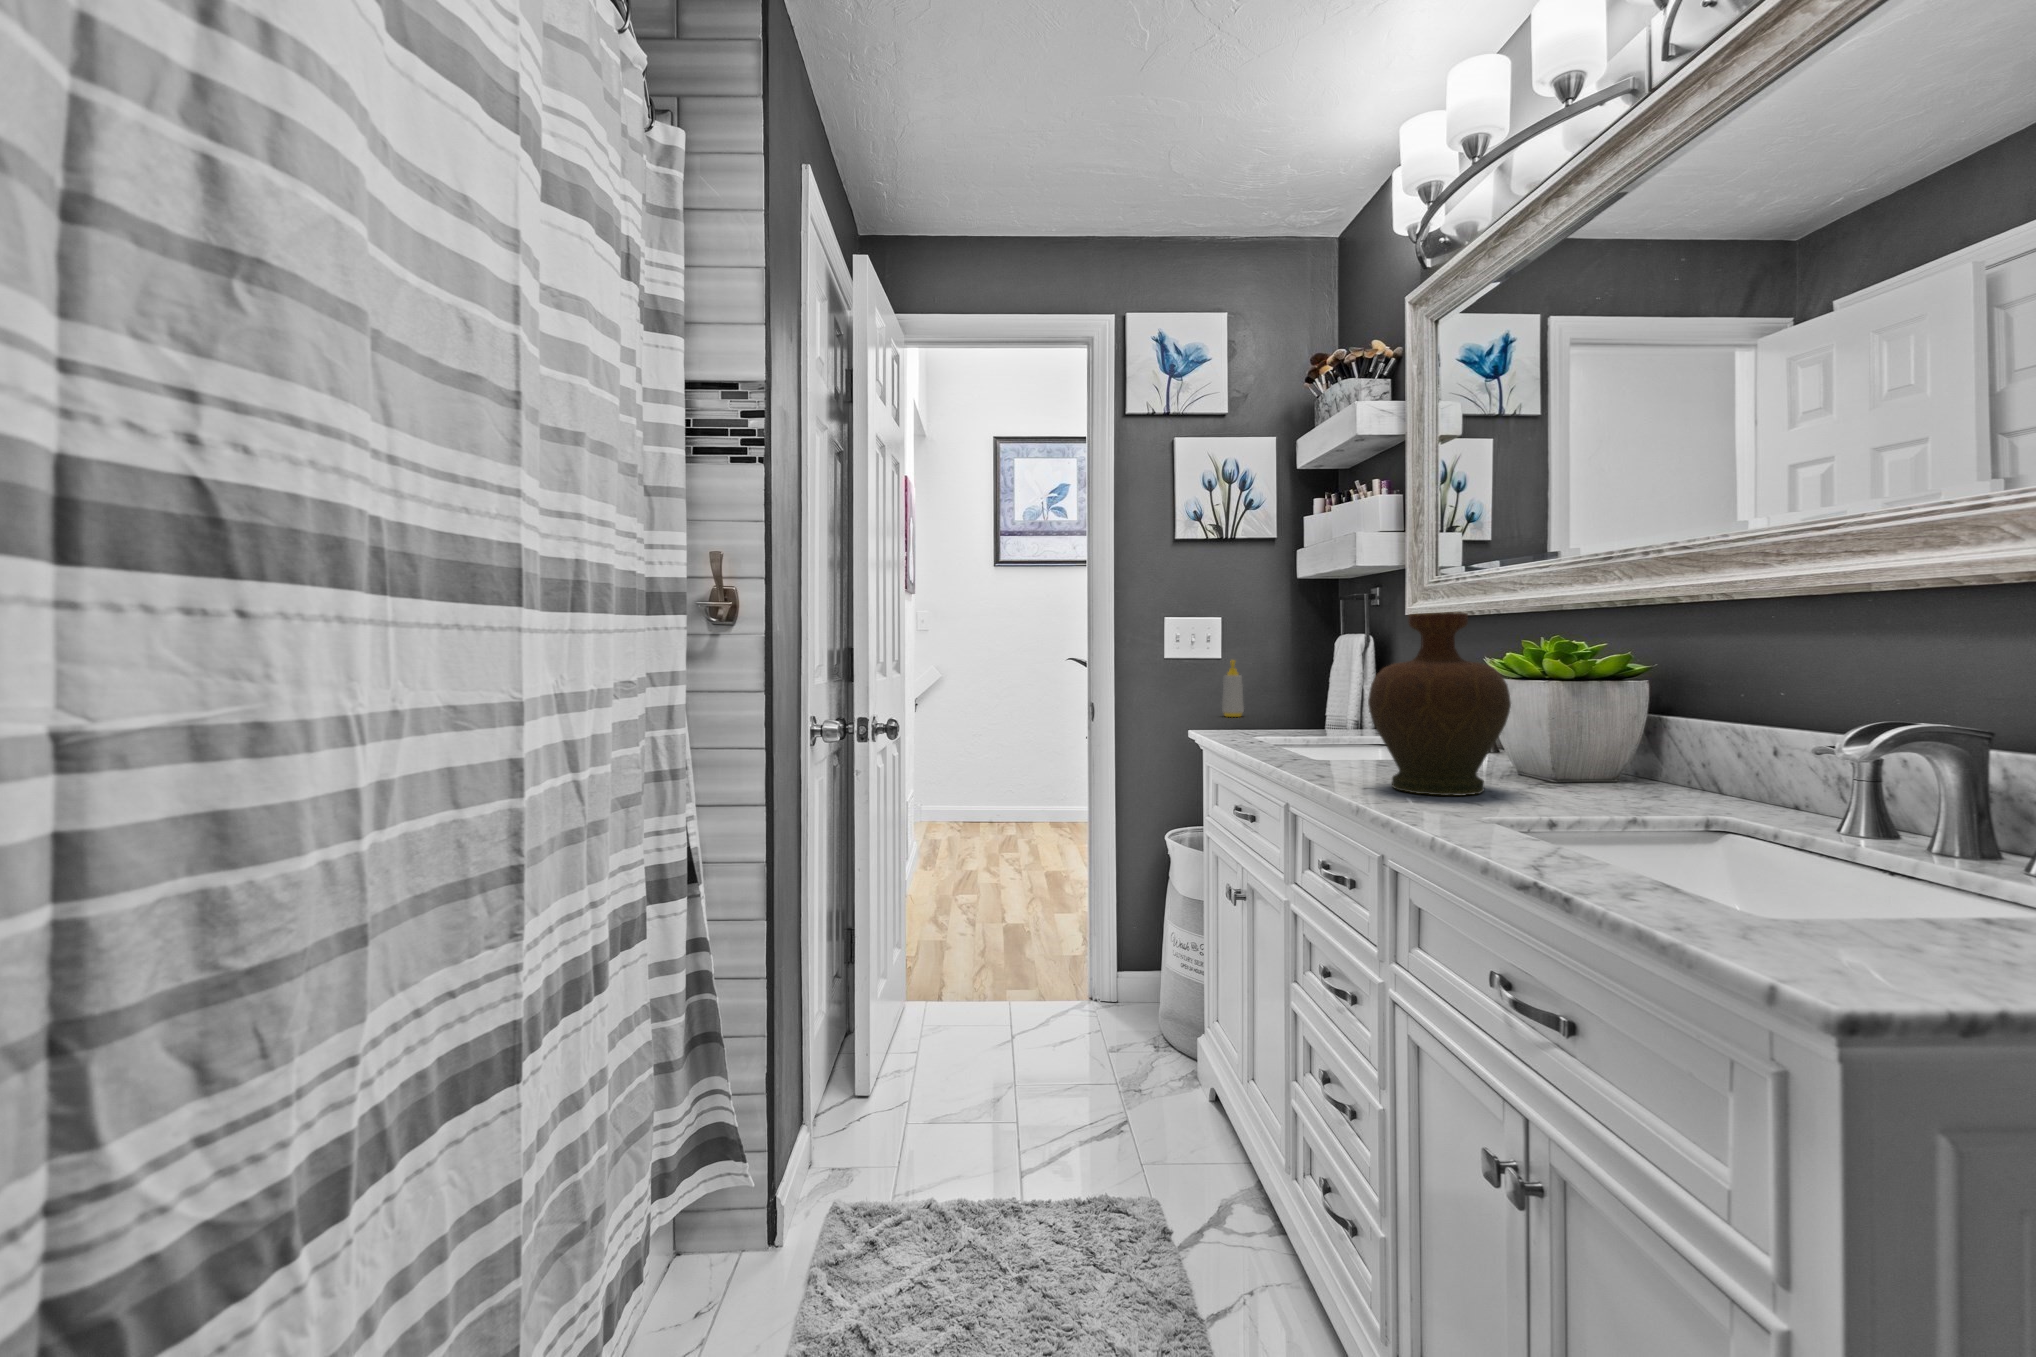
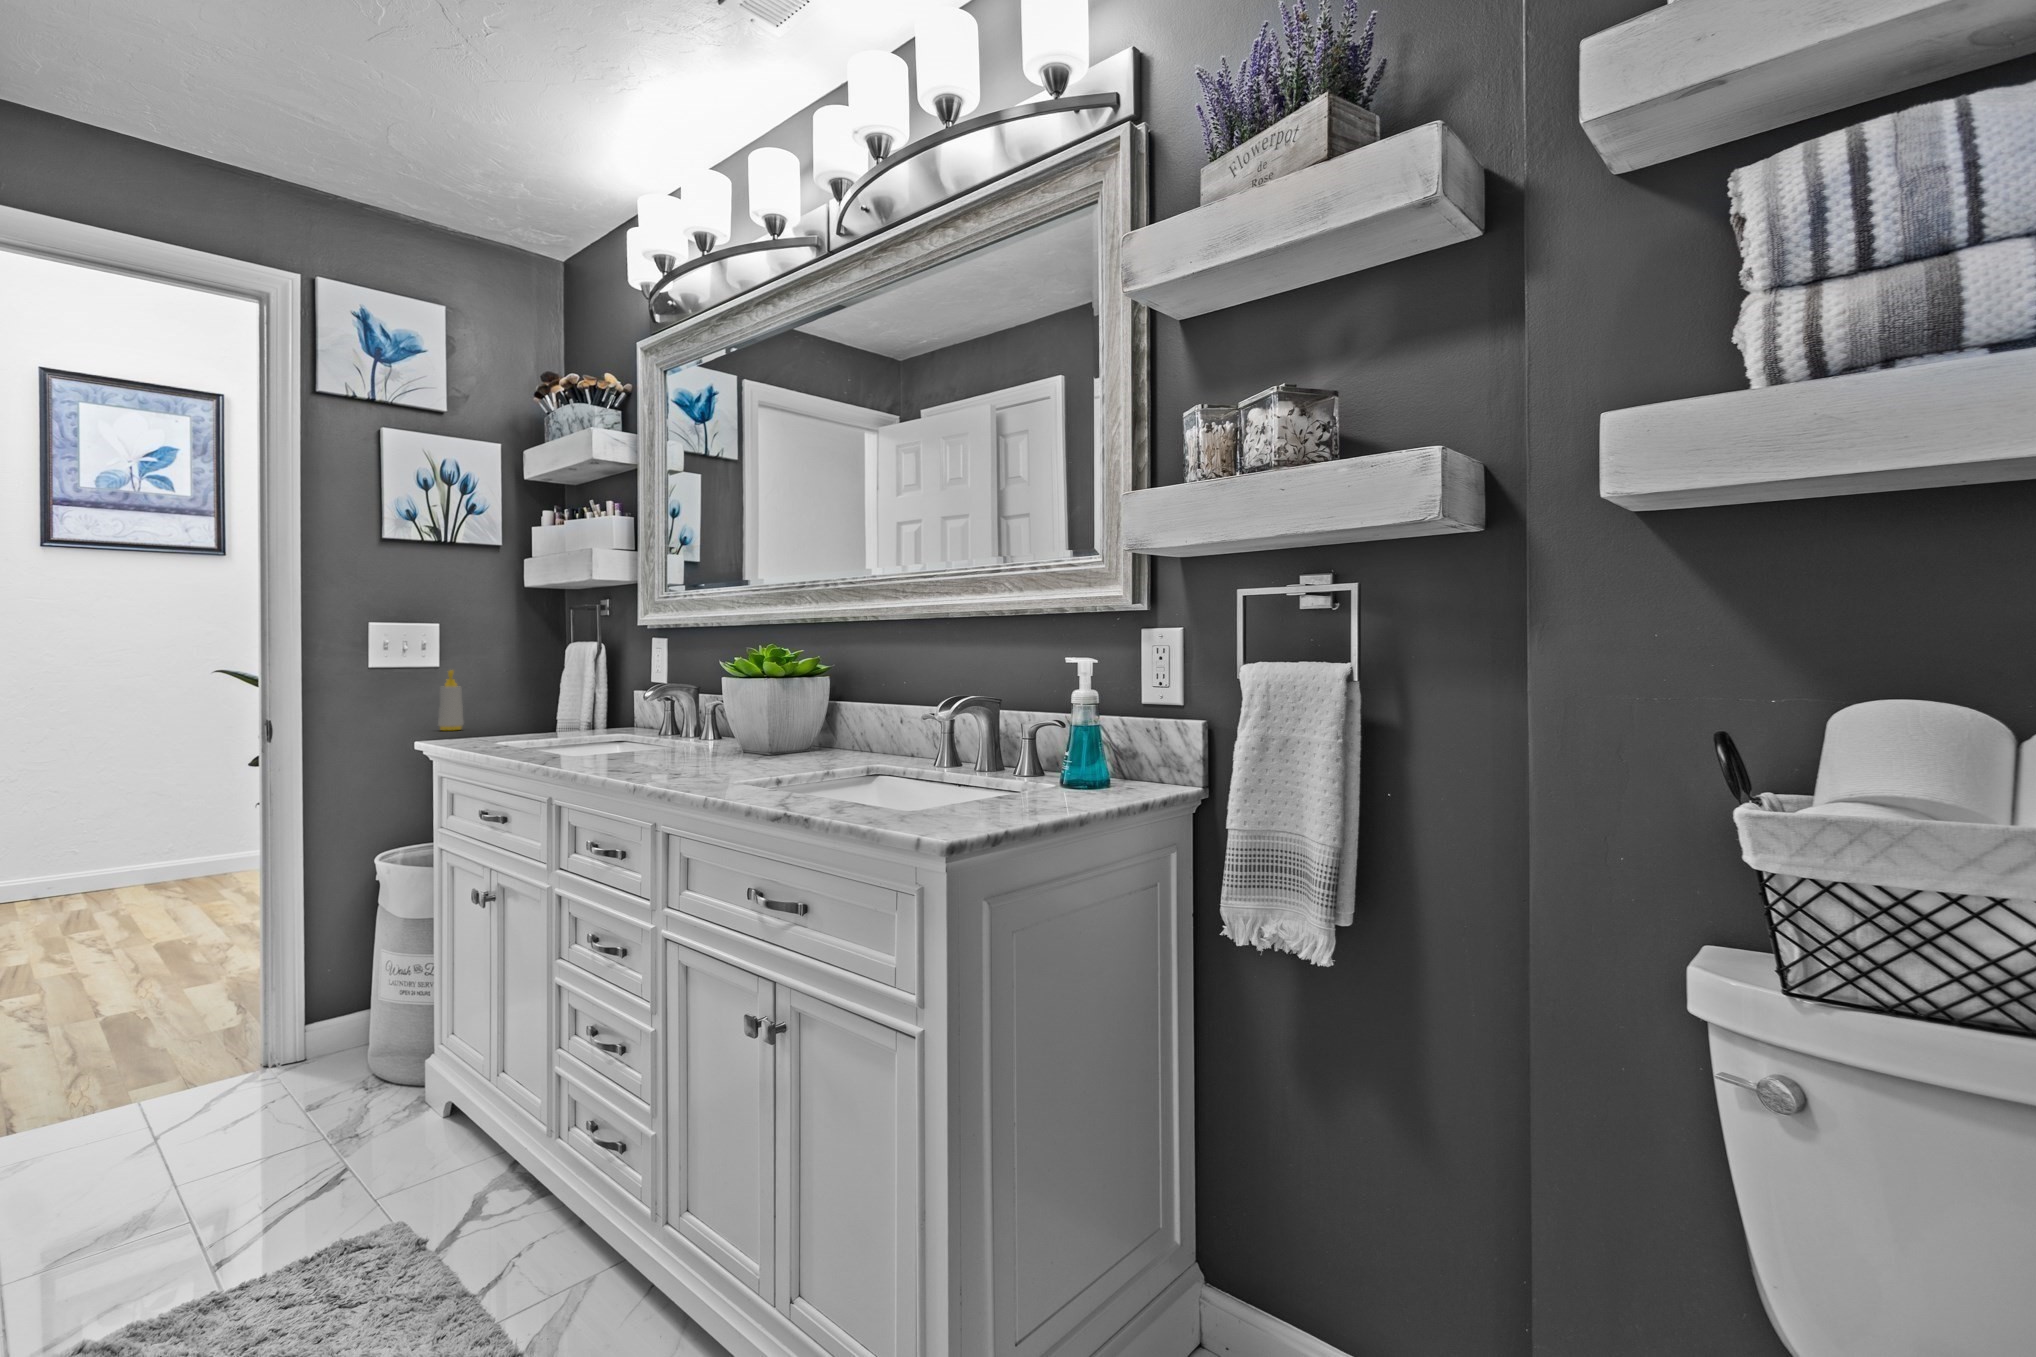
decorative vase: present [1368,612,1511,796] -> none [630,621,742,770]

